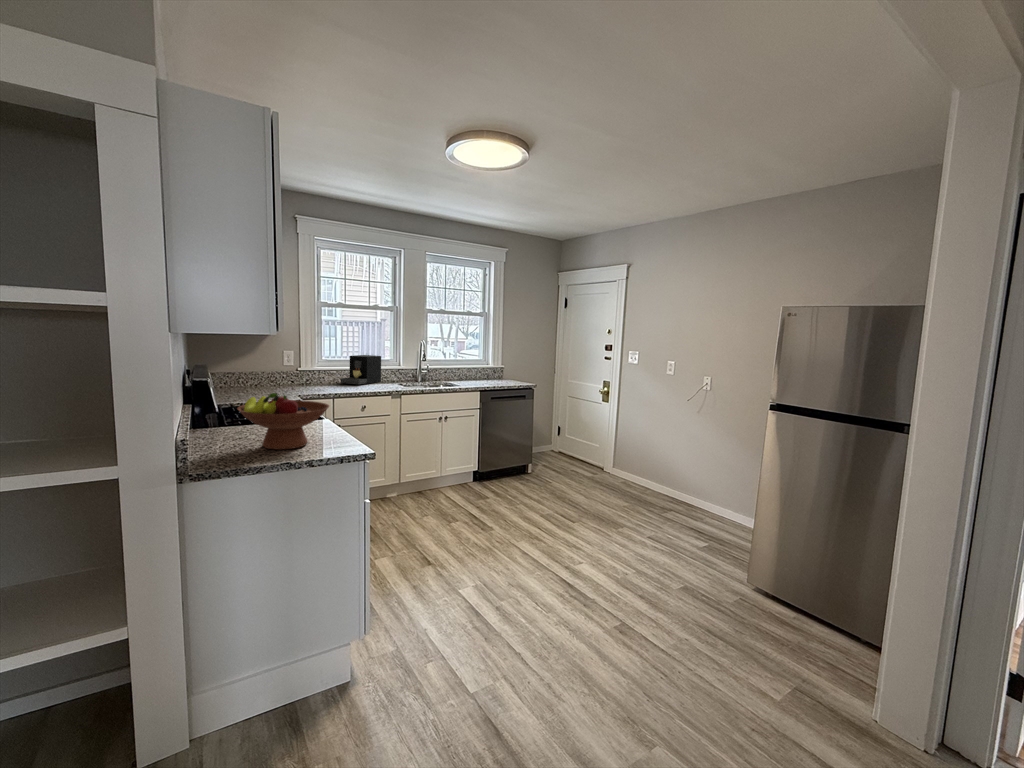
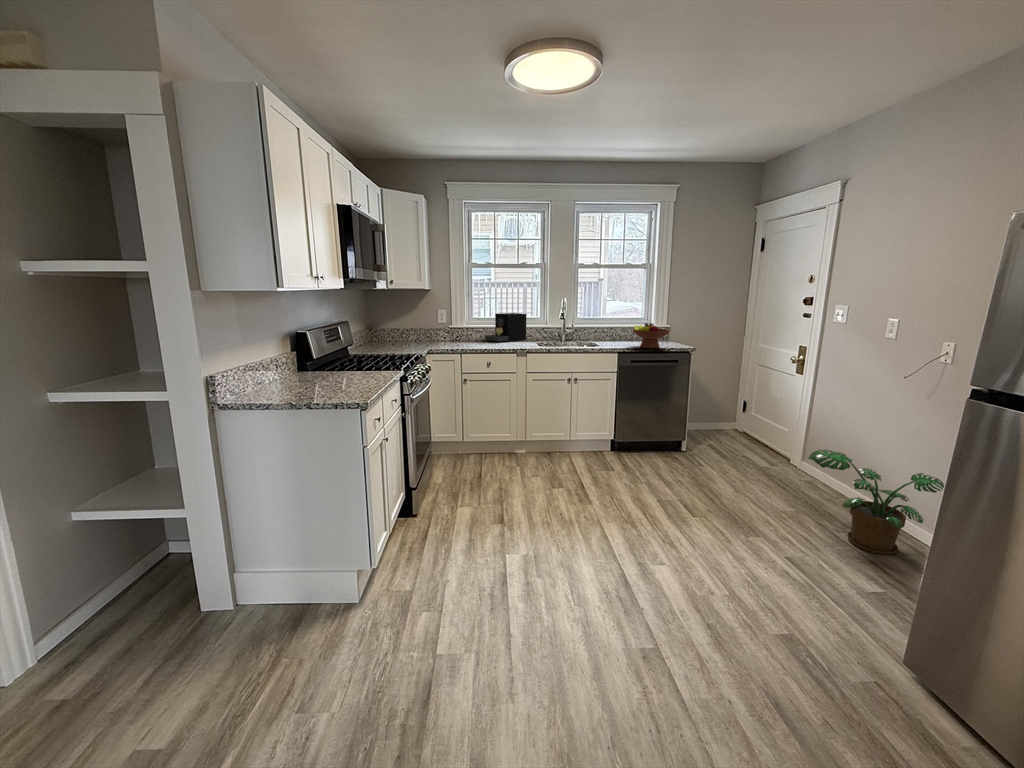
fruit bowl: present [238,393,329,450] -> present [632,323,671,348]
potted plant: none [639,456,719,523] -> present [808,450,944,555]

